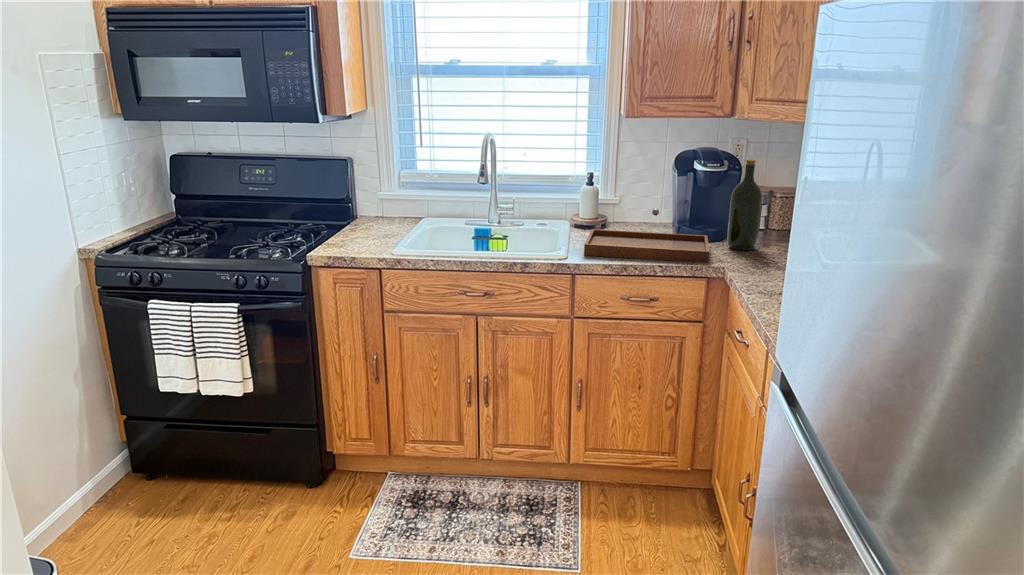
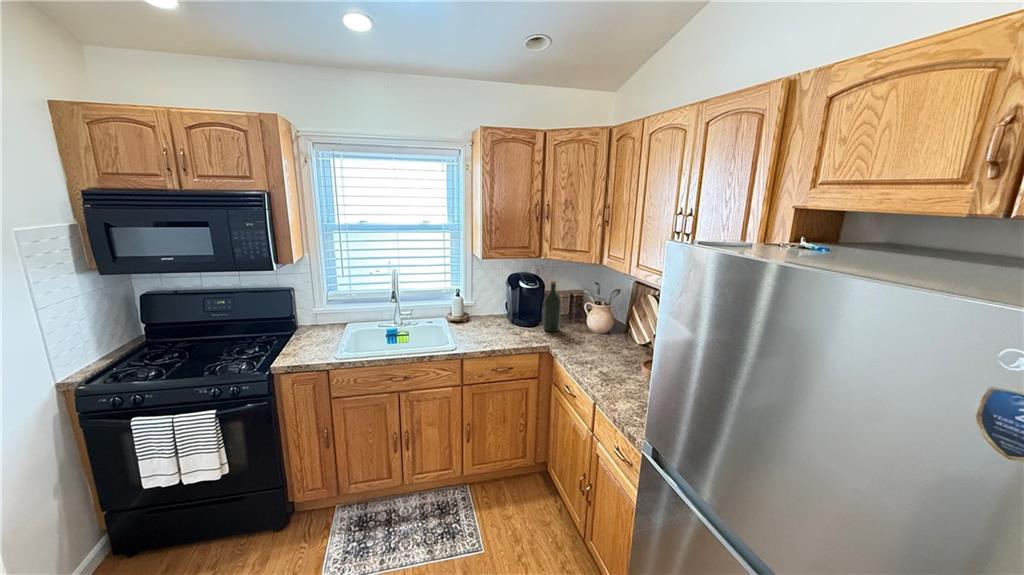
tray: present [584,209,709,263] -> none [465,313,539,345]

